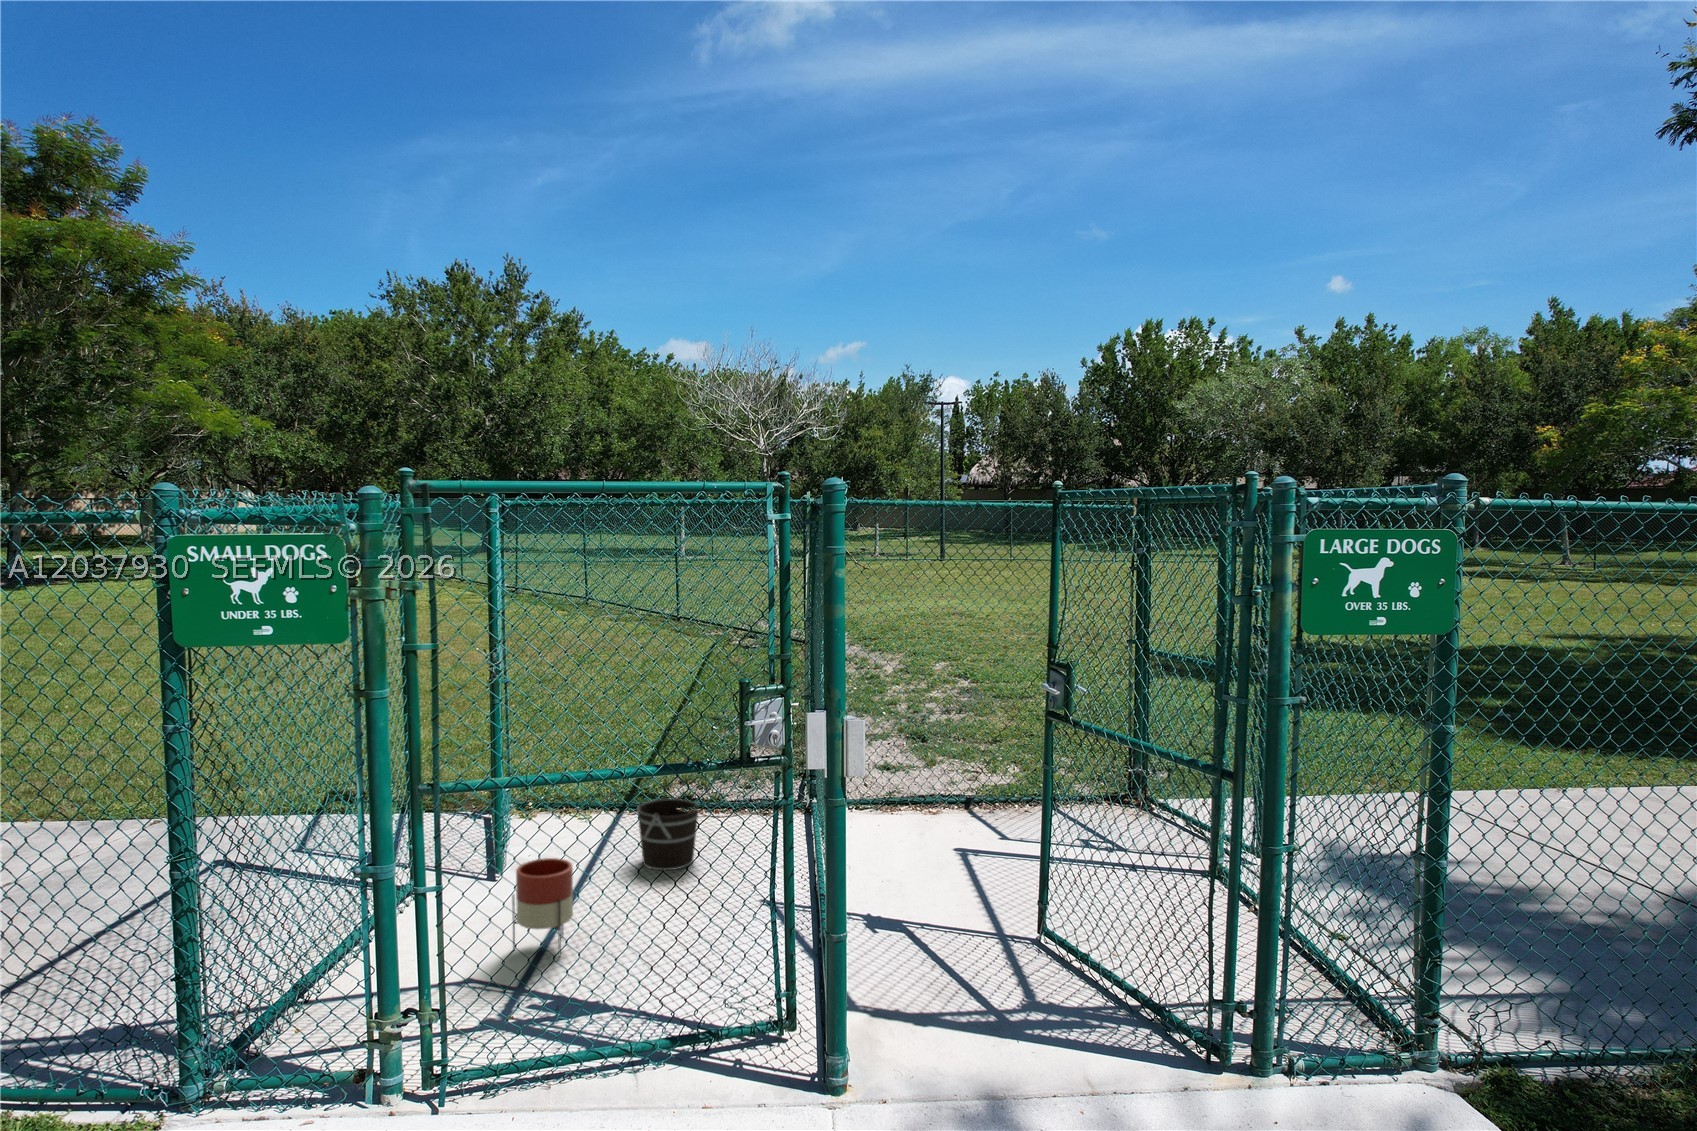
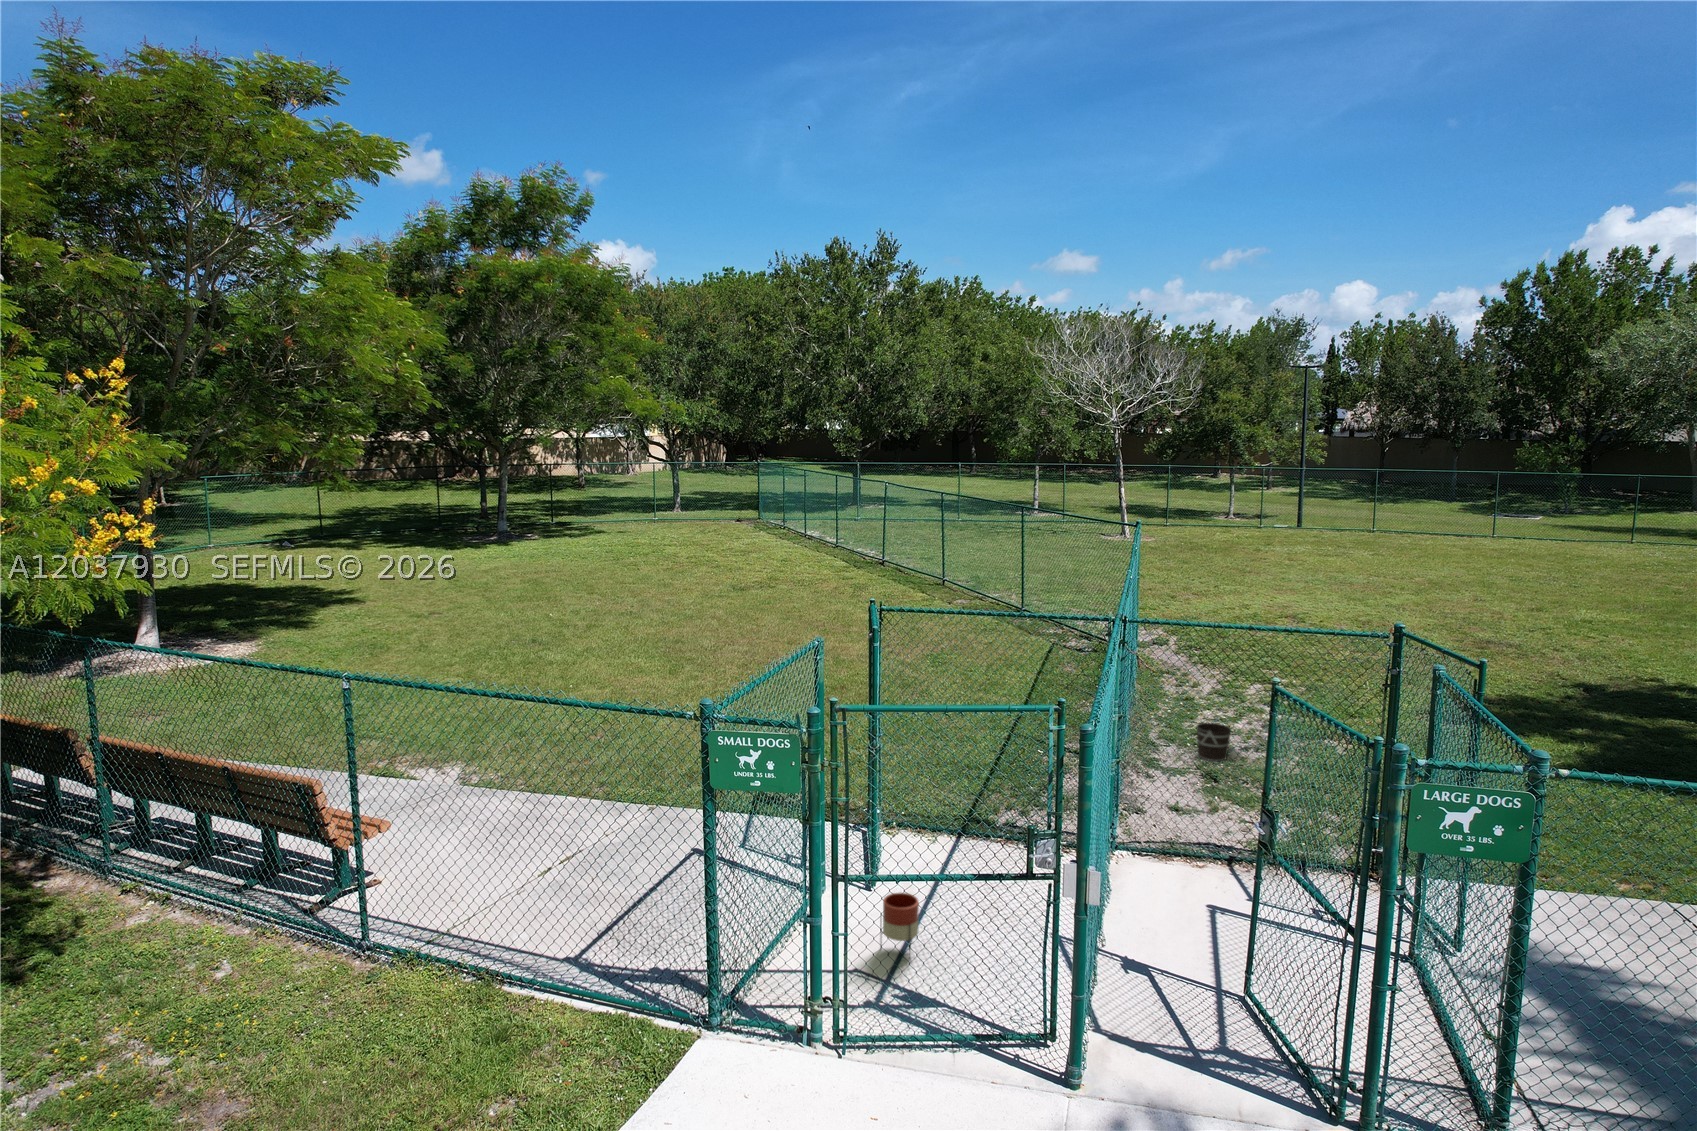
bucket: present [638,798,698,870] -> present [1197,723,1231,761]

